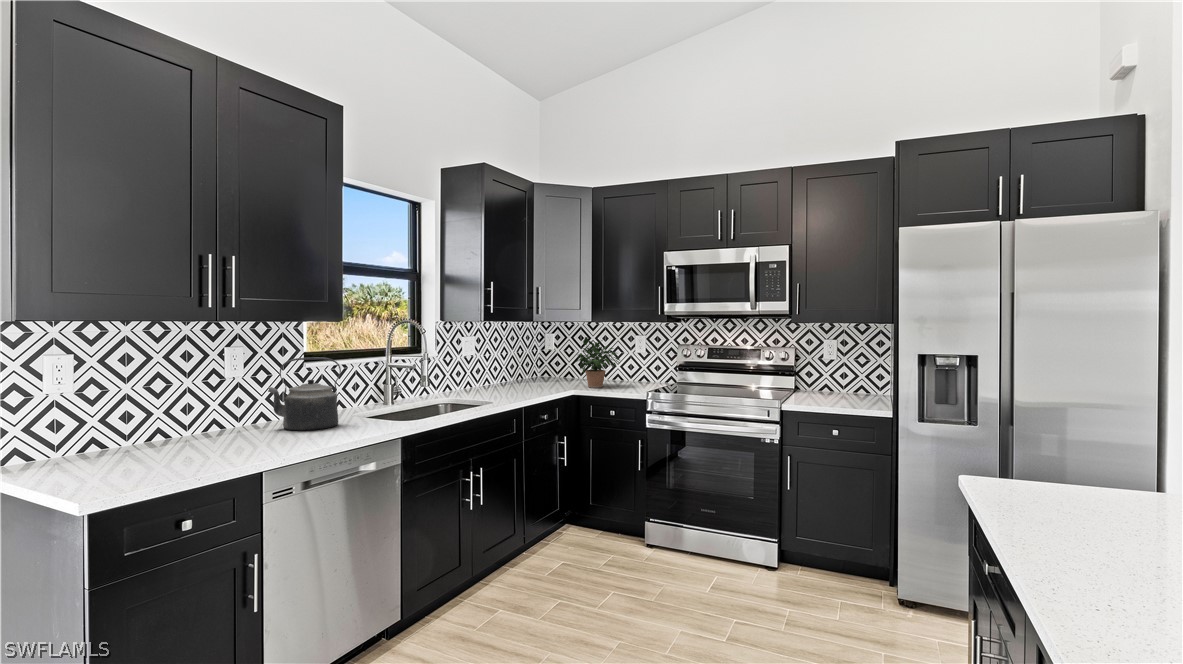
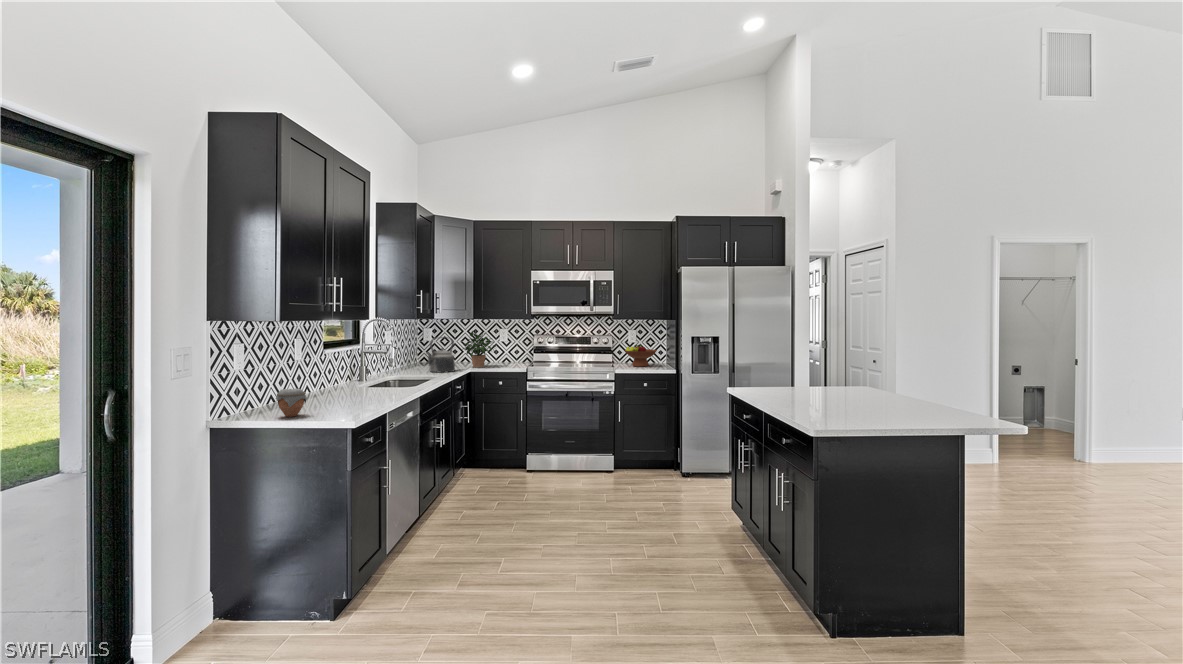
kettle: present [268,357,341,430] -> present [426,337,455,372]
fruit bowl: none [809,363,867,400] -> present [624,345,657,367]
jar: none [135,416,187,459] -> present [276,389,306,417]

